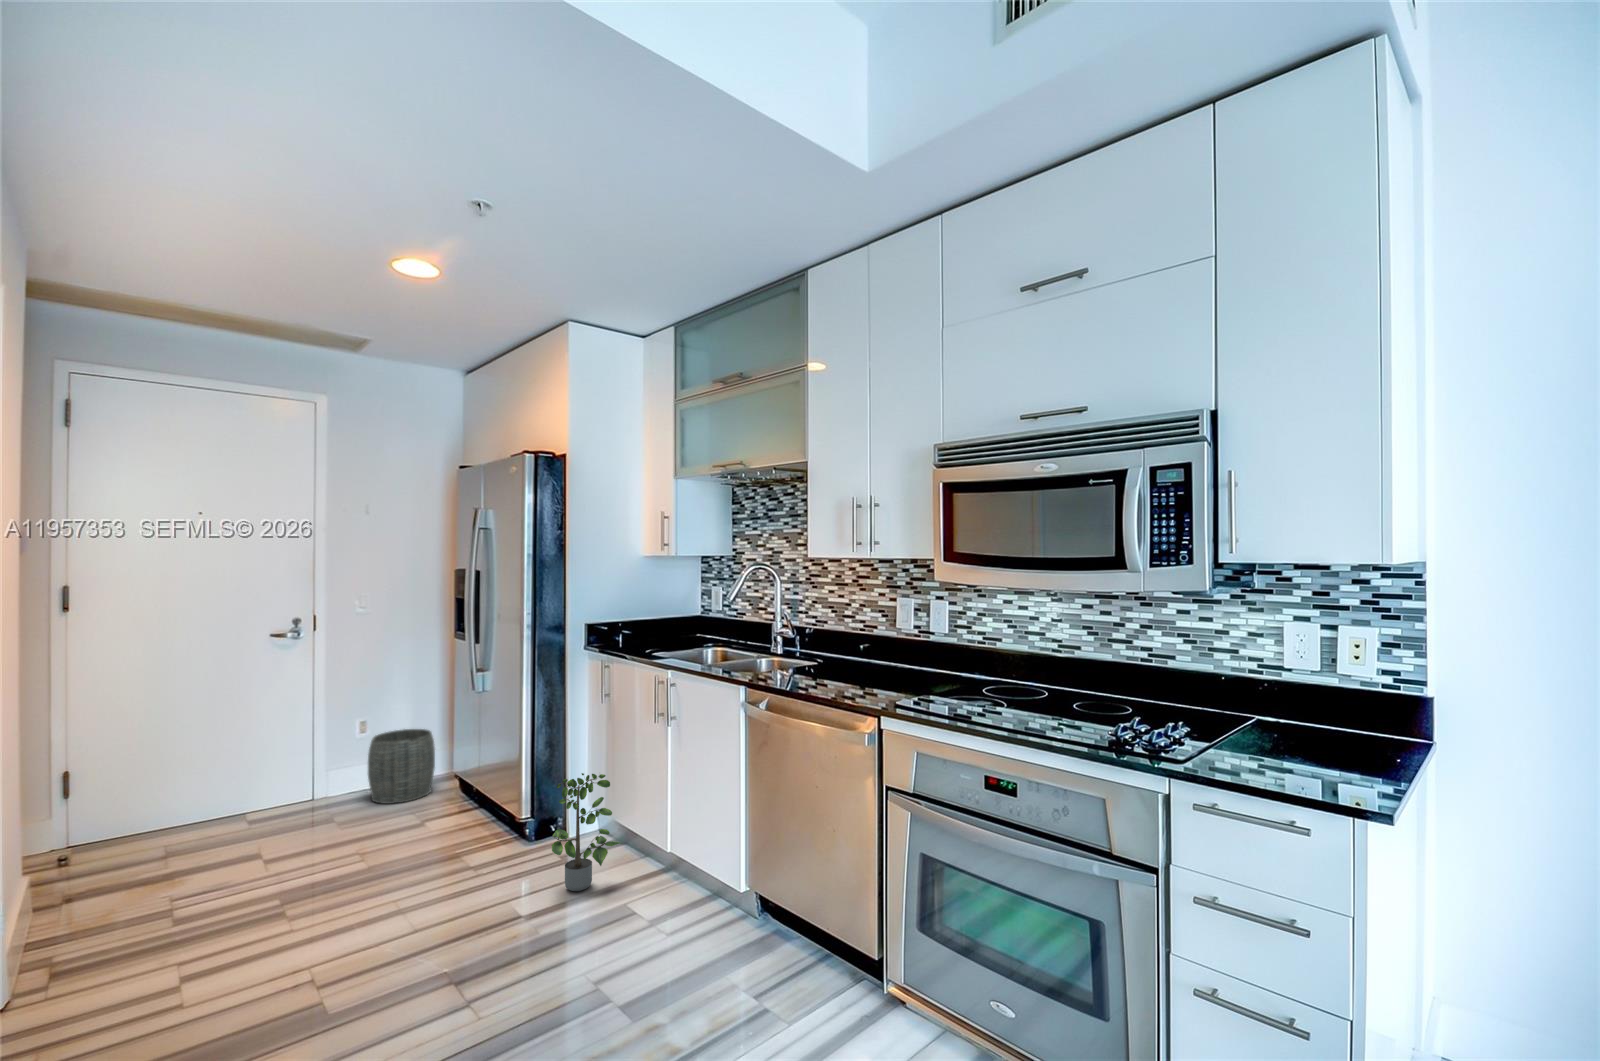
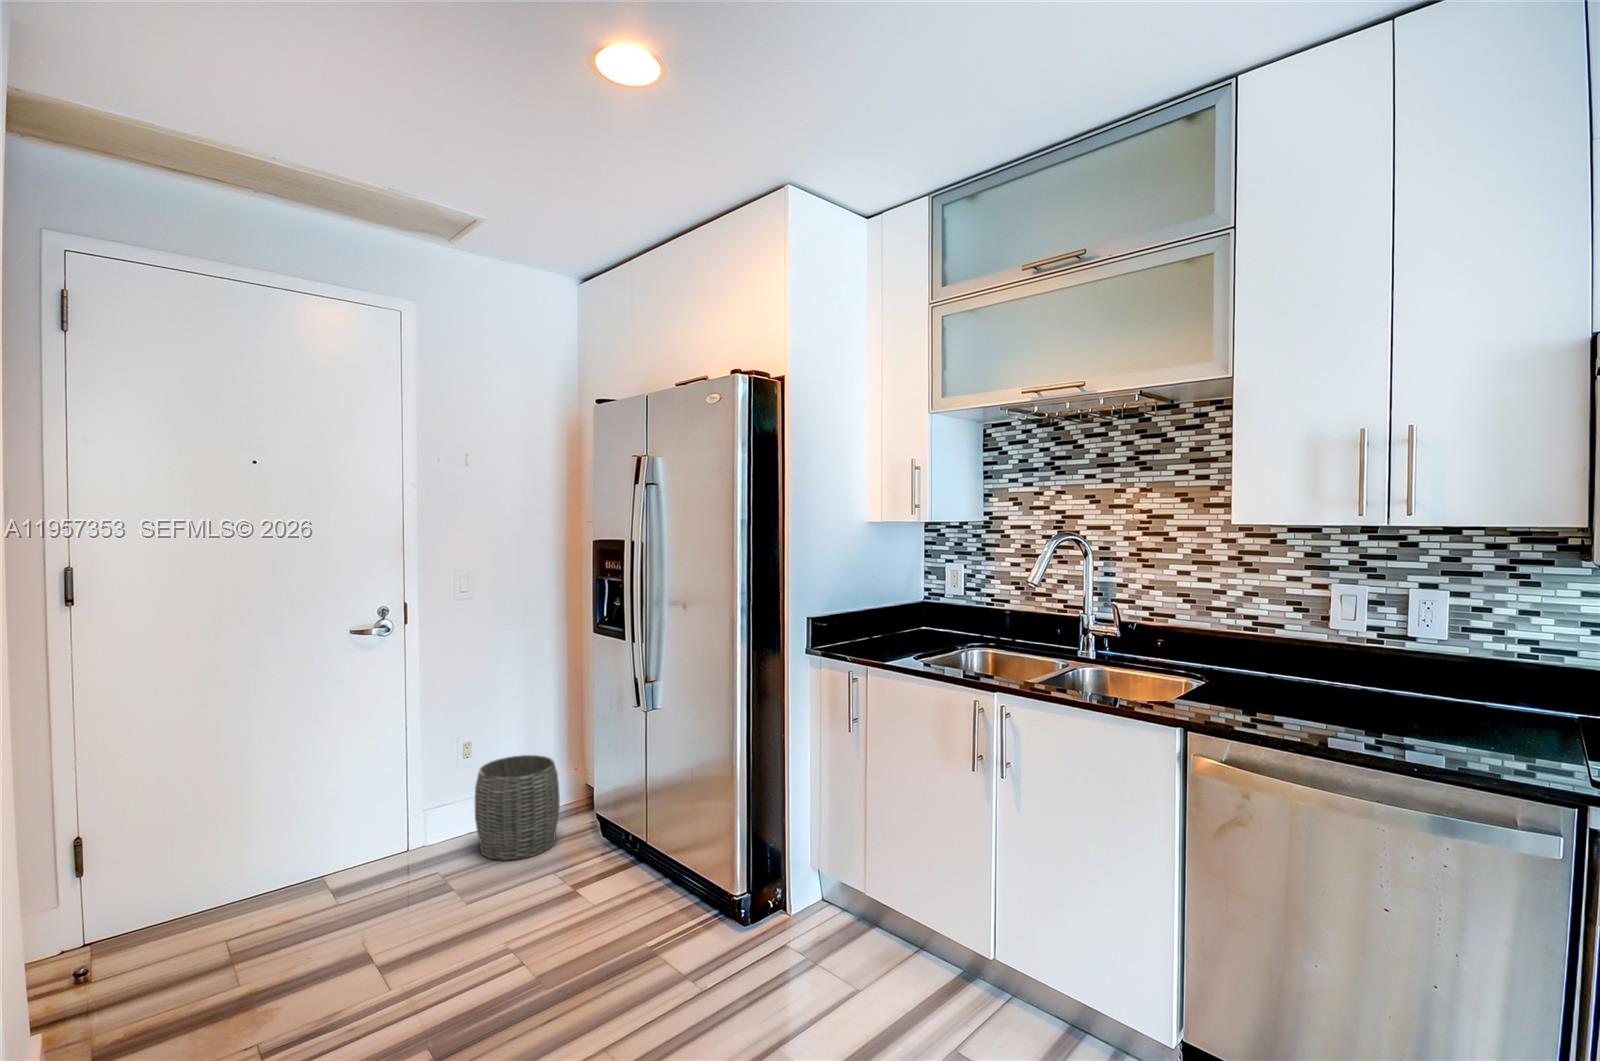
potted plant: present [552,773,621,891] -> none [835,837,934,1013]

